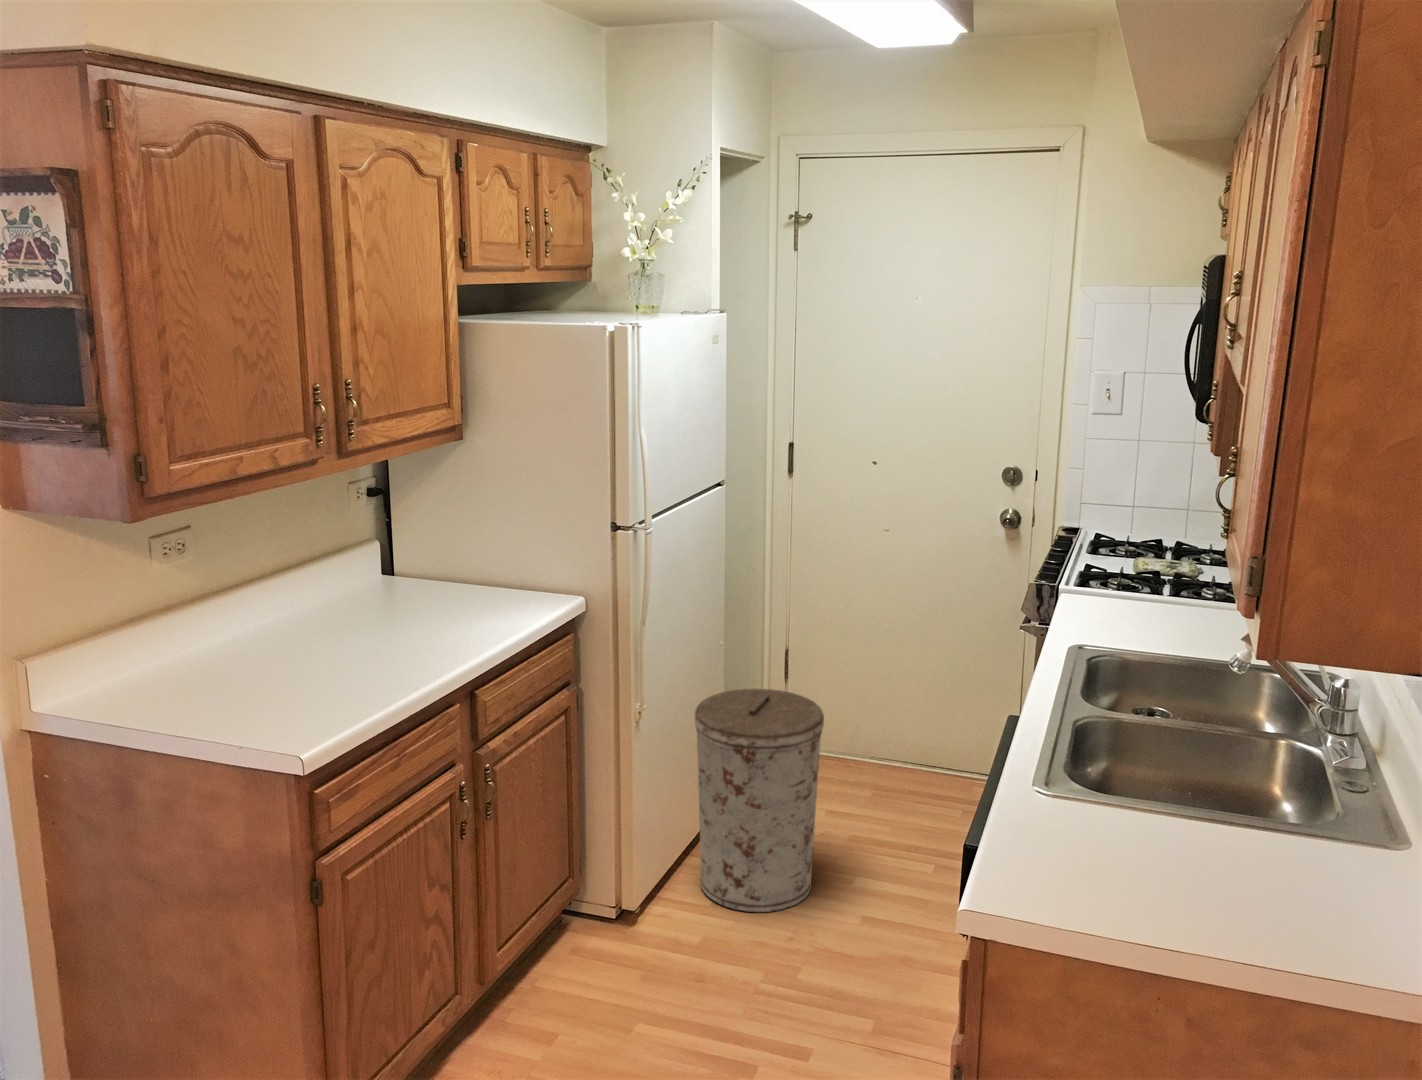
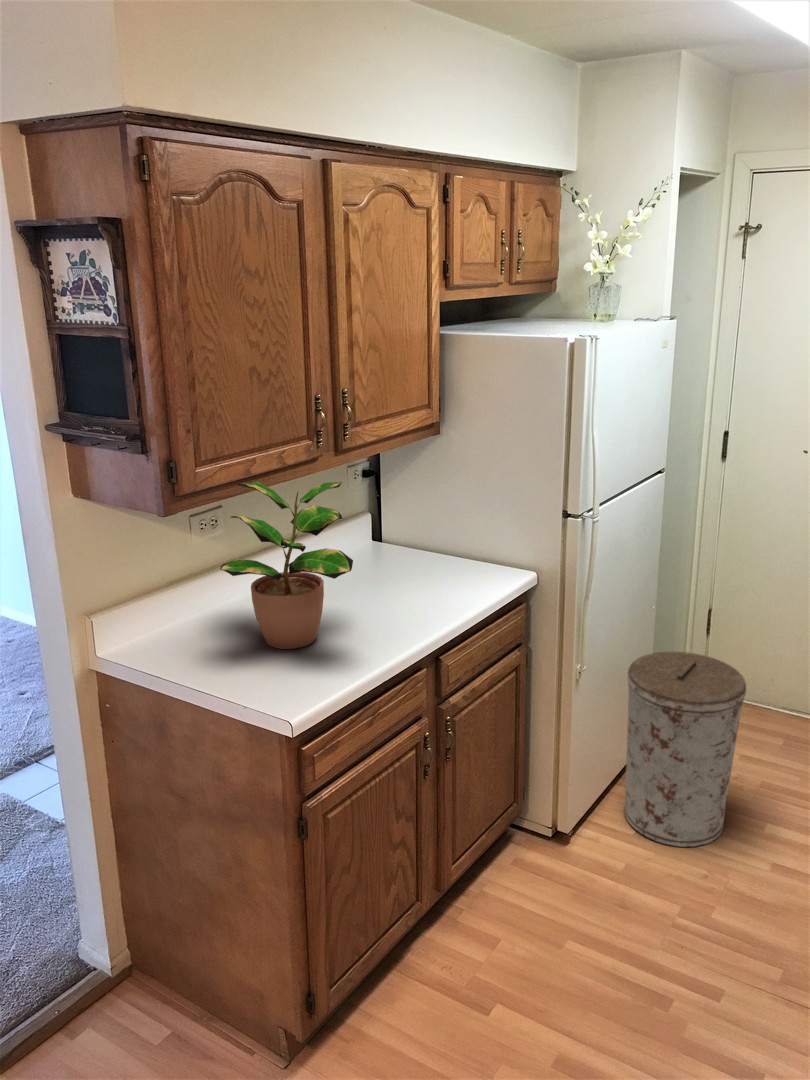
potted plant: none [201,482,367,687] -> present [220,482,353,649]

